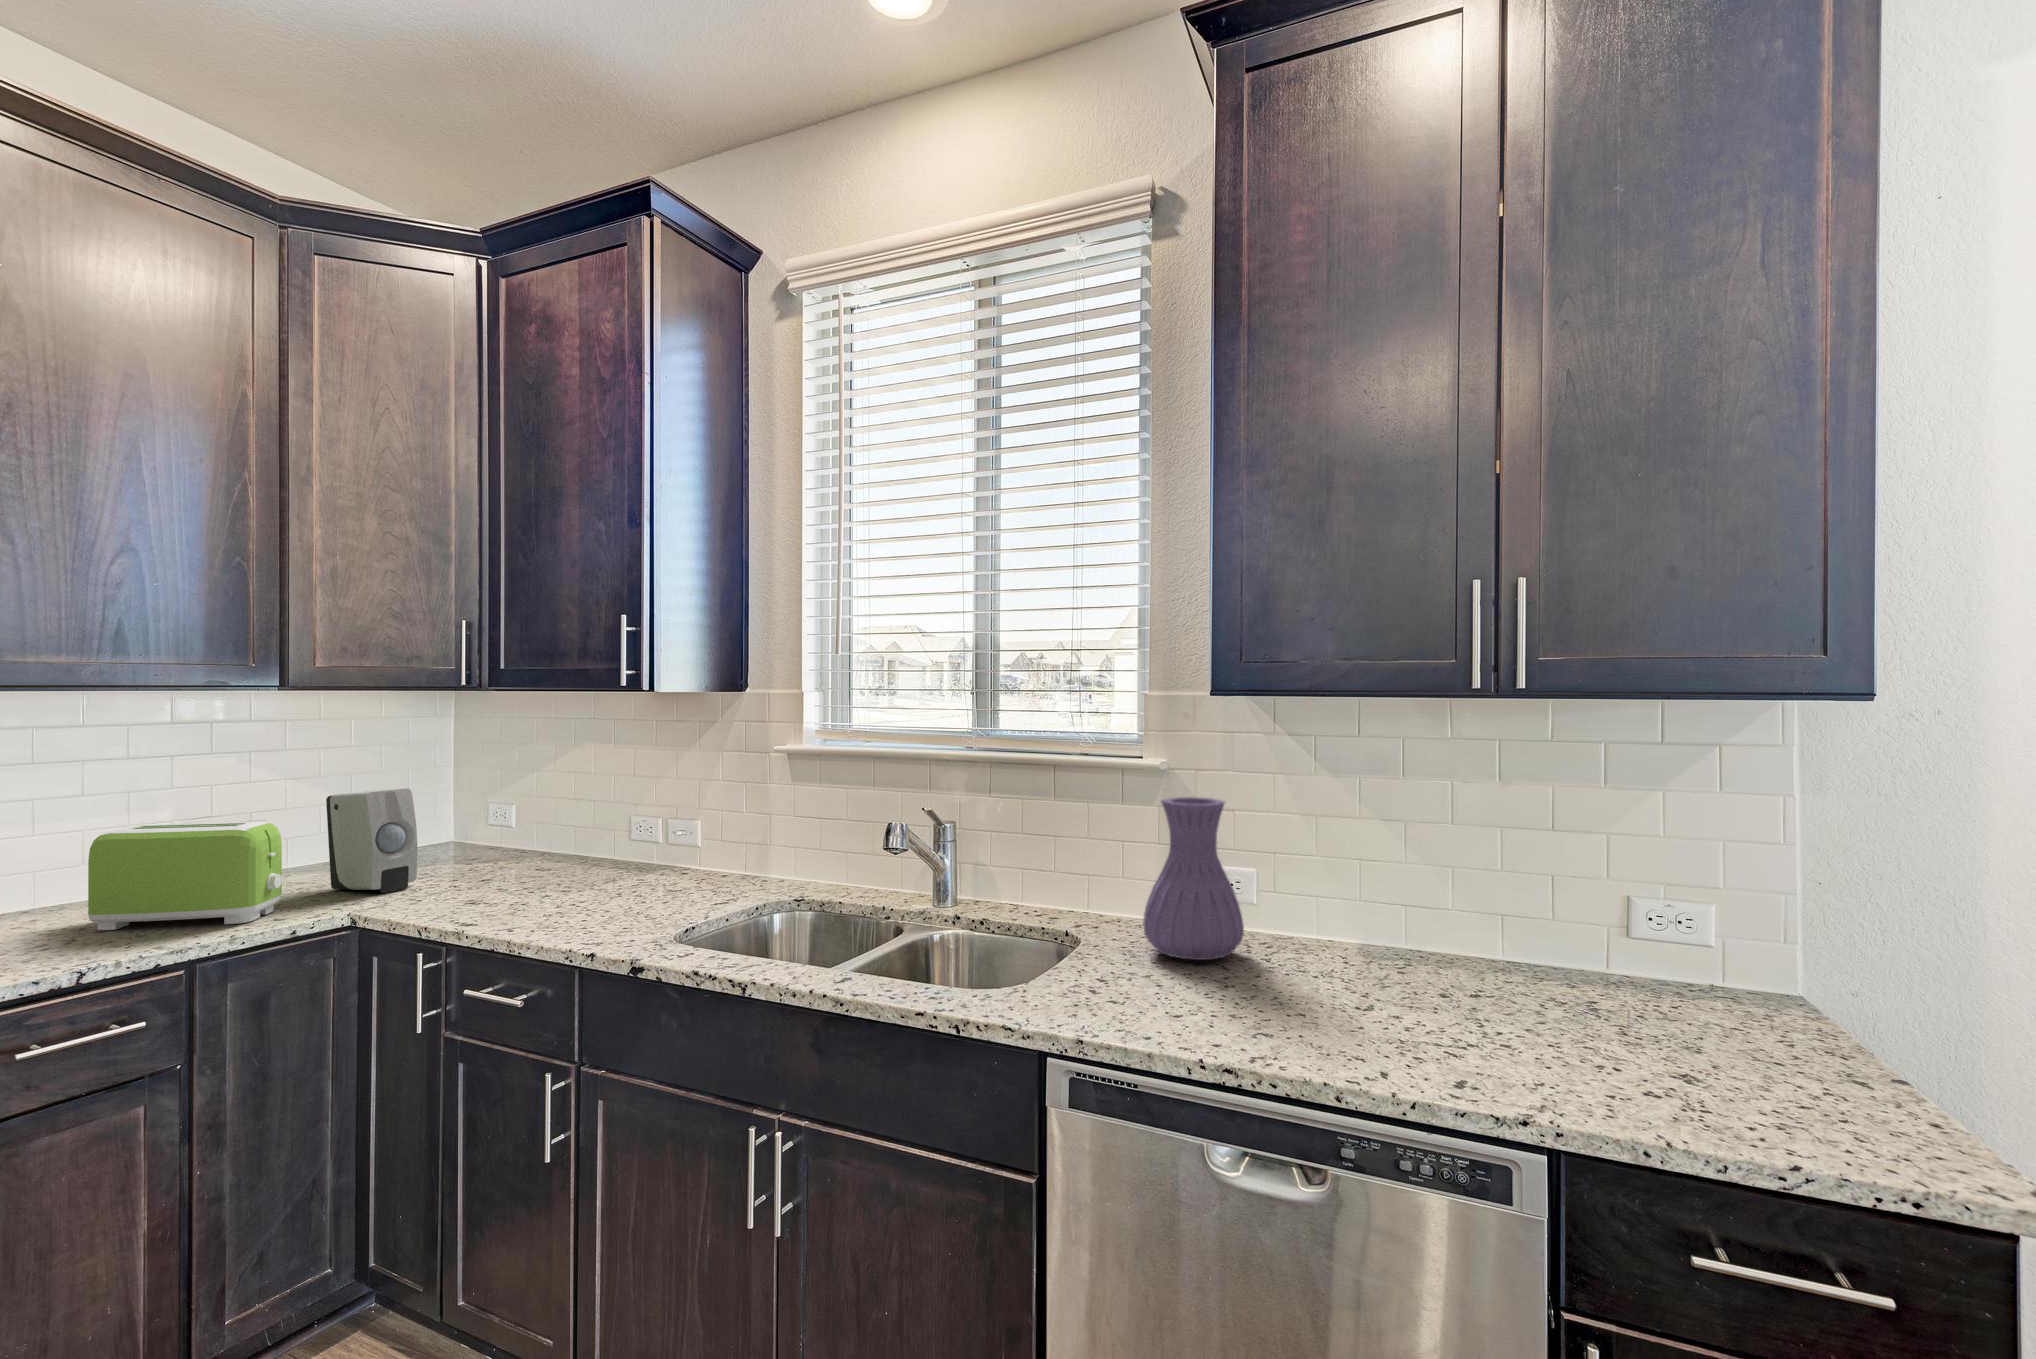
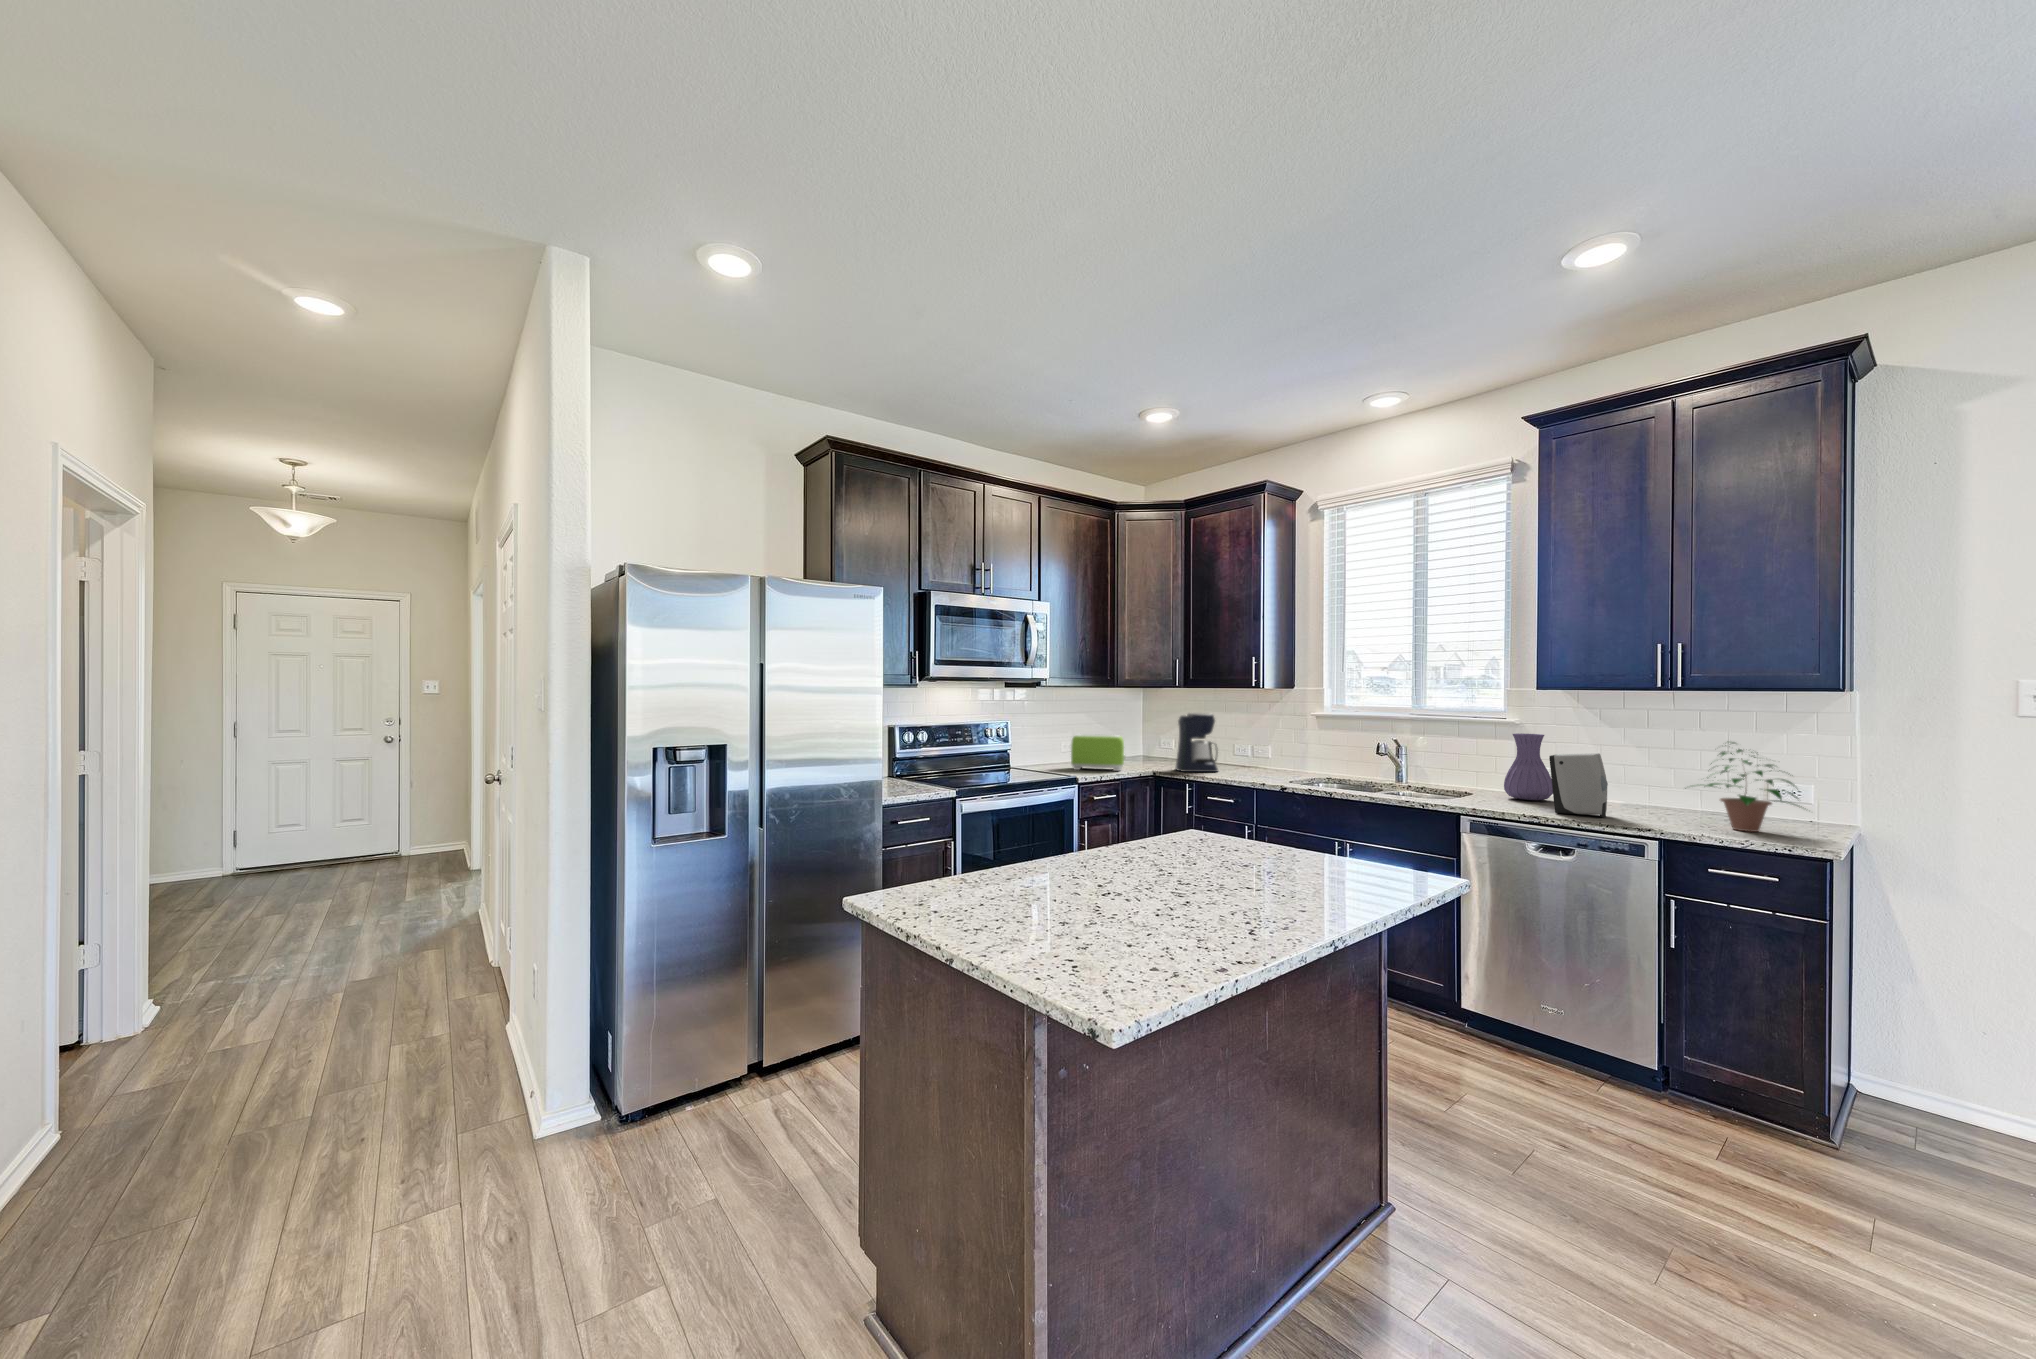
coffee maker: none [438,754,555,906] -> present [1175,713,1218,772]
soap dispenser: present [326,788,417,893] -> present [1549,753,1608,817]
potted plant: none [1568,838,1876,1090] -> present [1704,742,1802,832]

